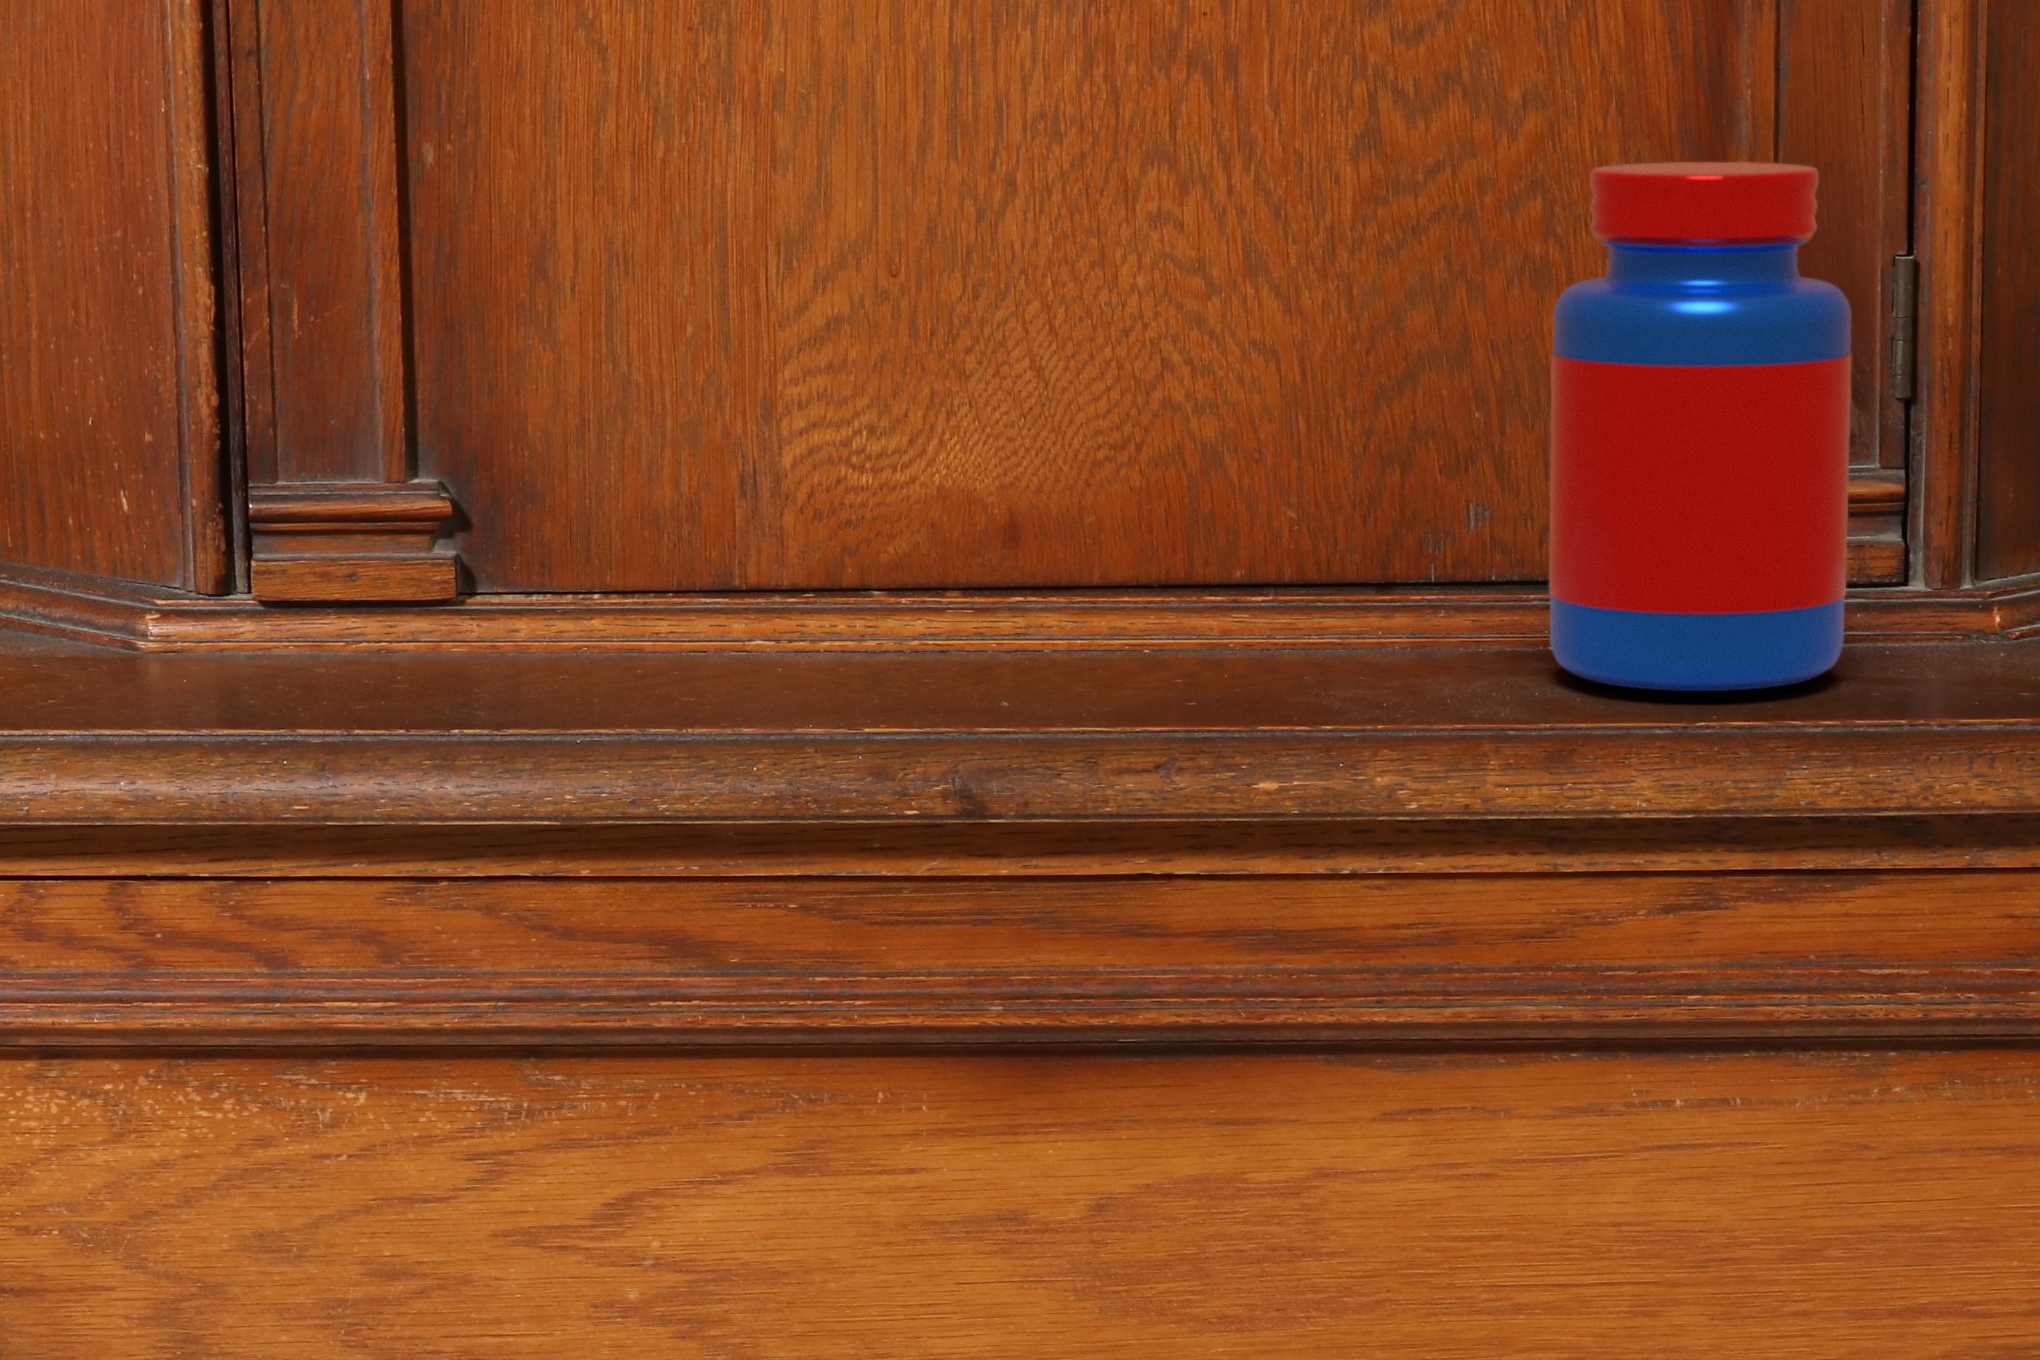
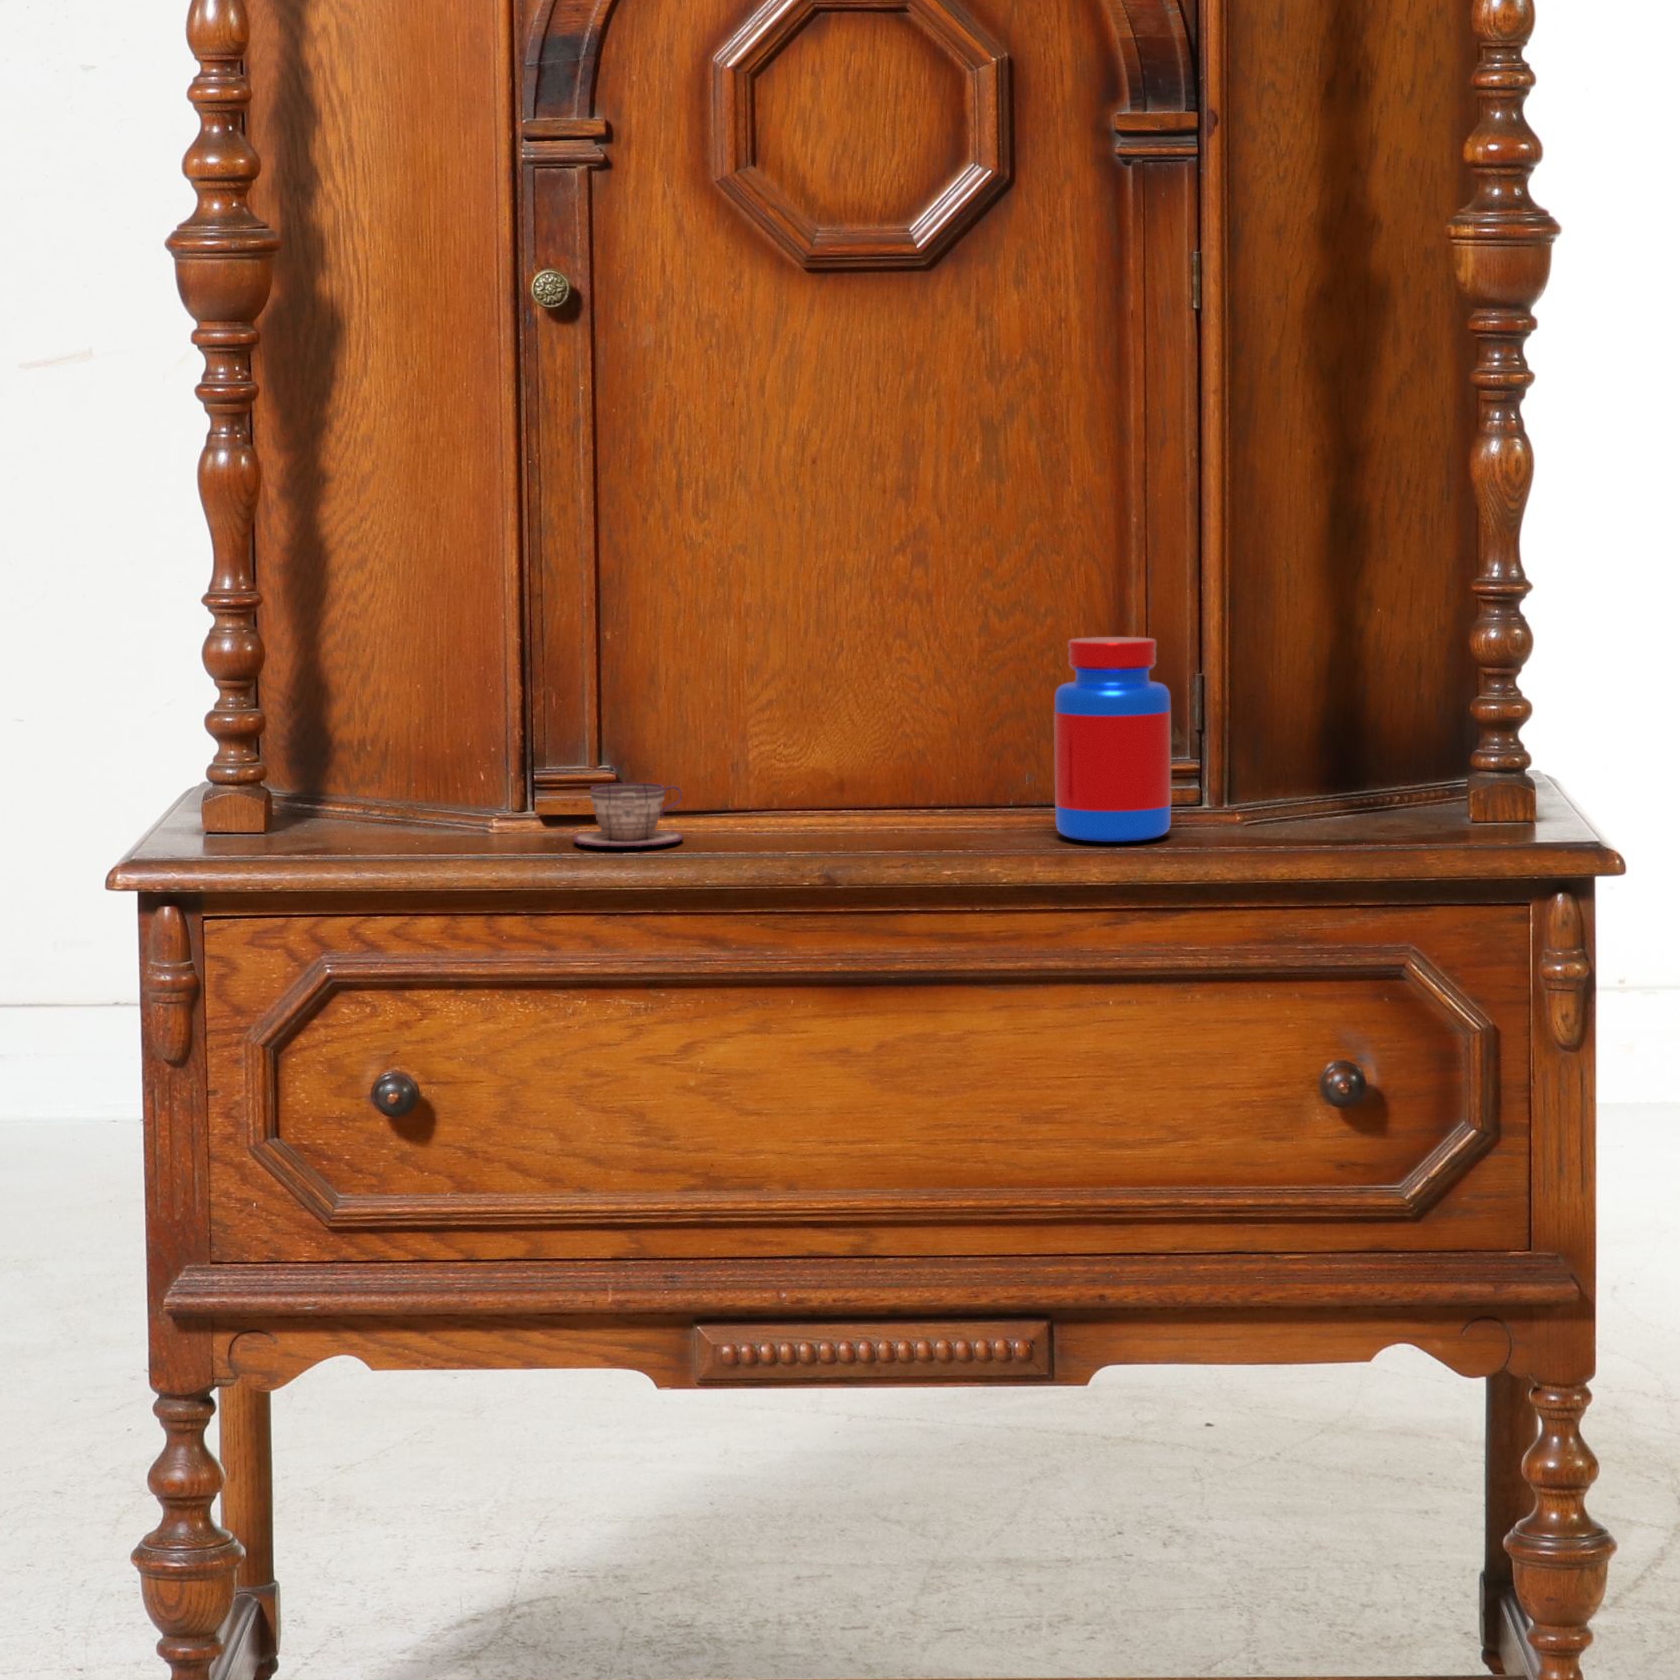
teacup: none [329,533,608,698] -> present [574,783,683,846]

